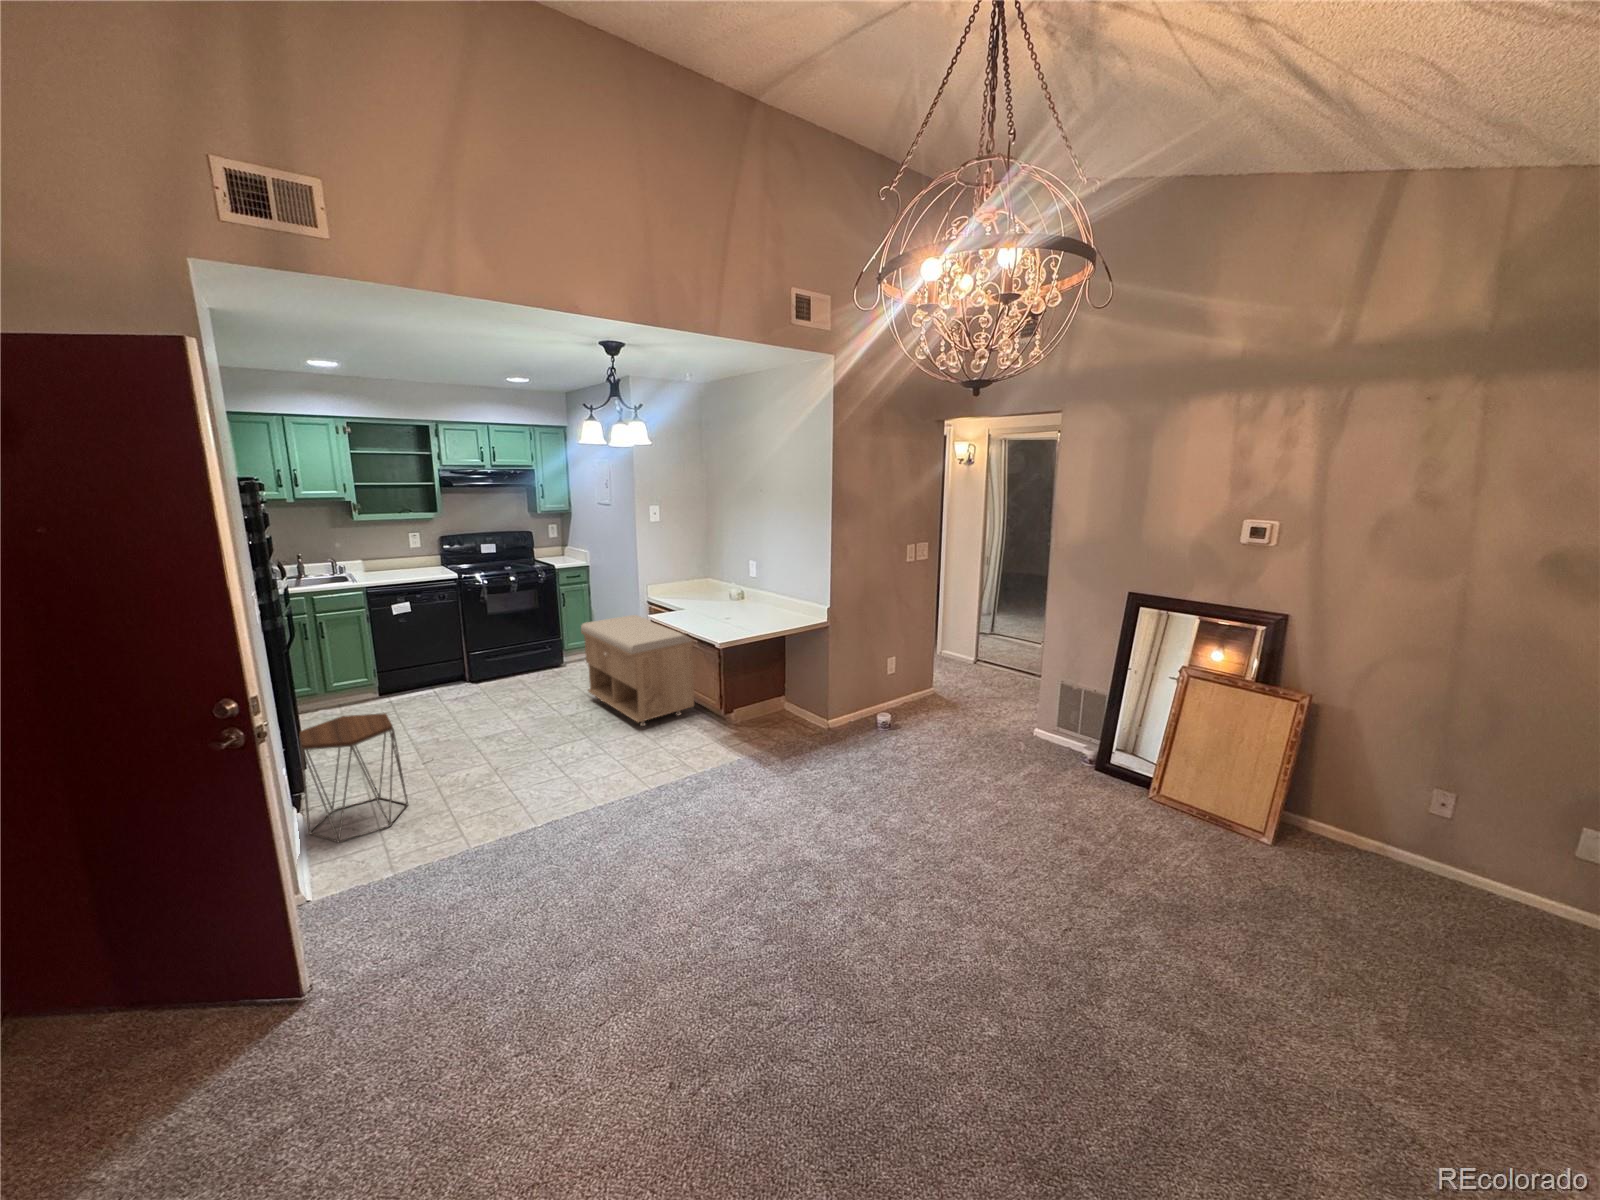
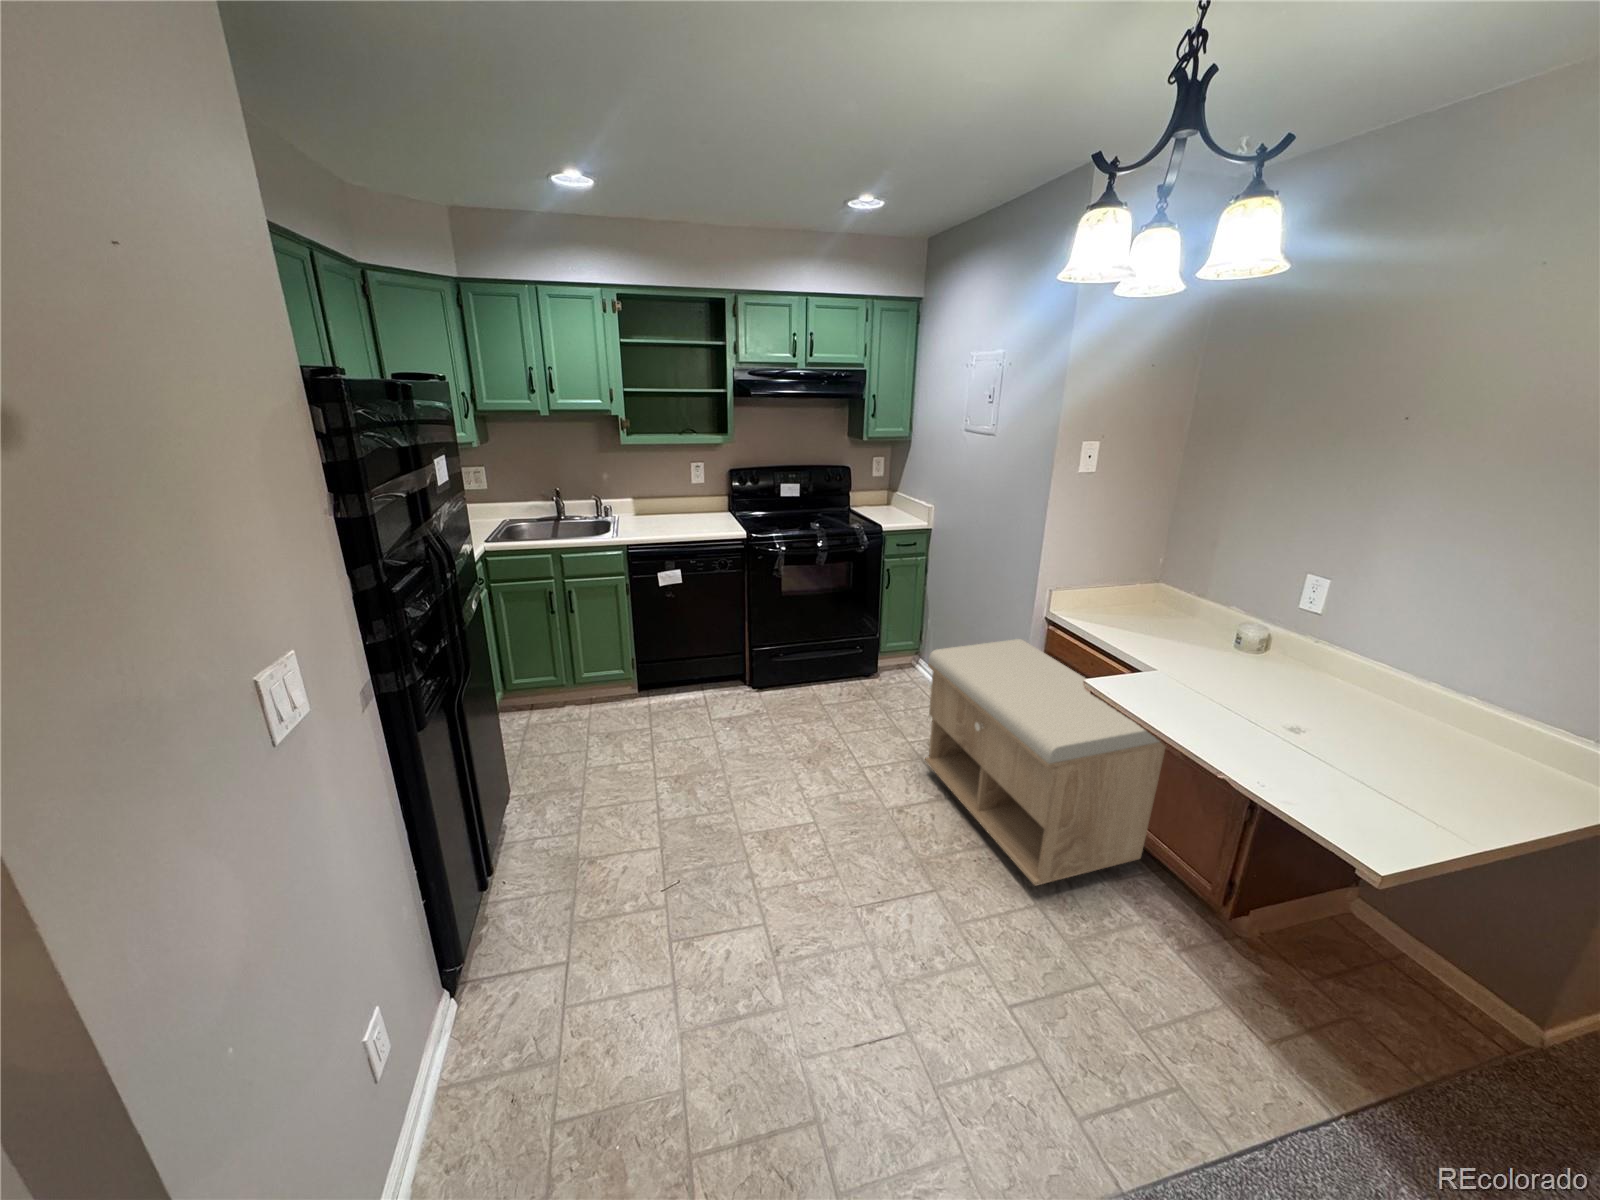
side table: present [299,713,408,842] -> none [435,840,628,1119]

